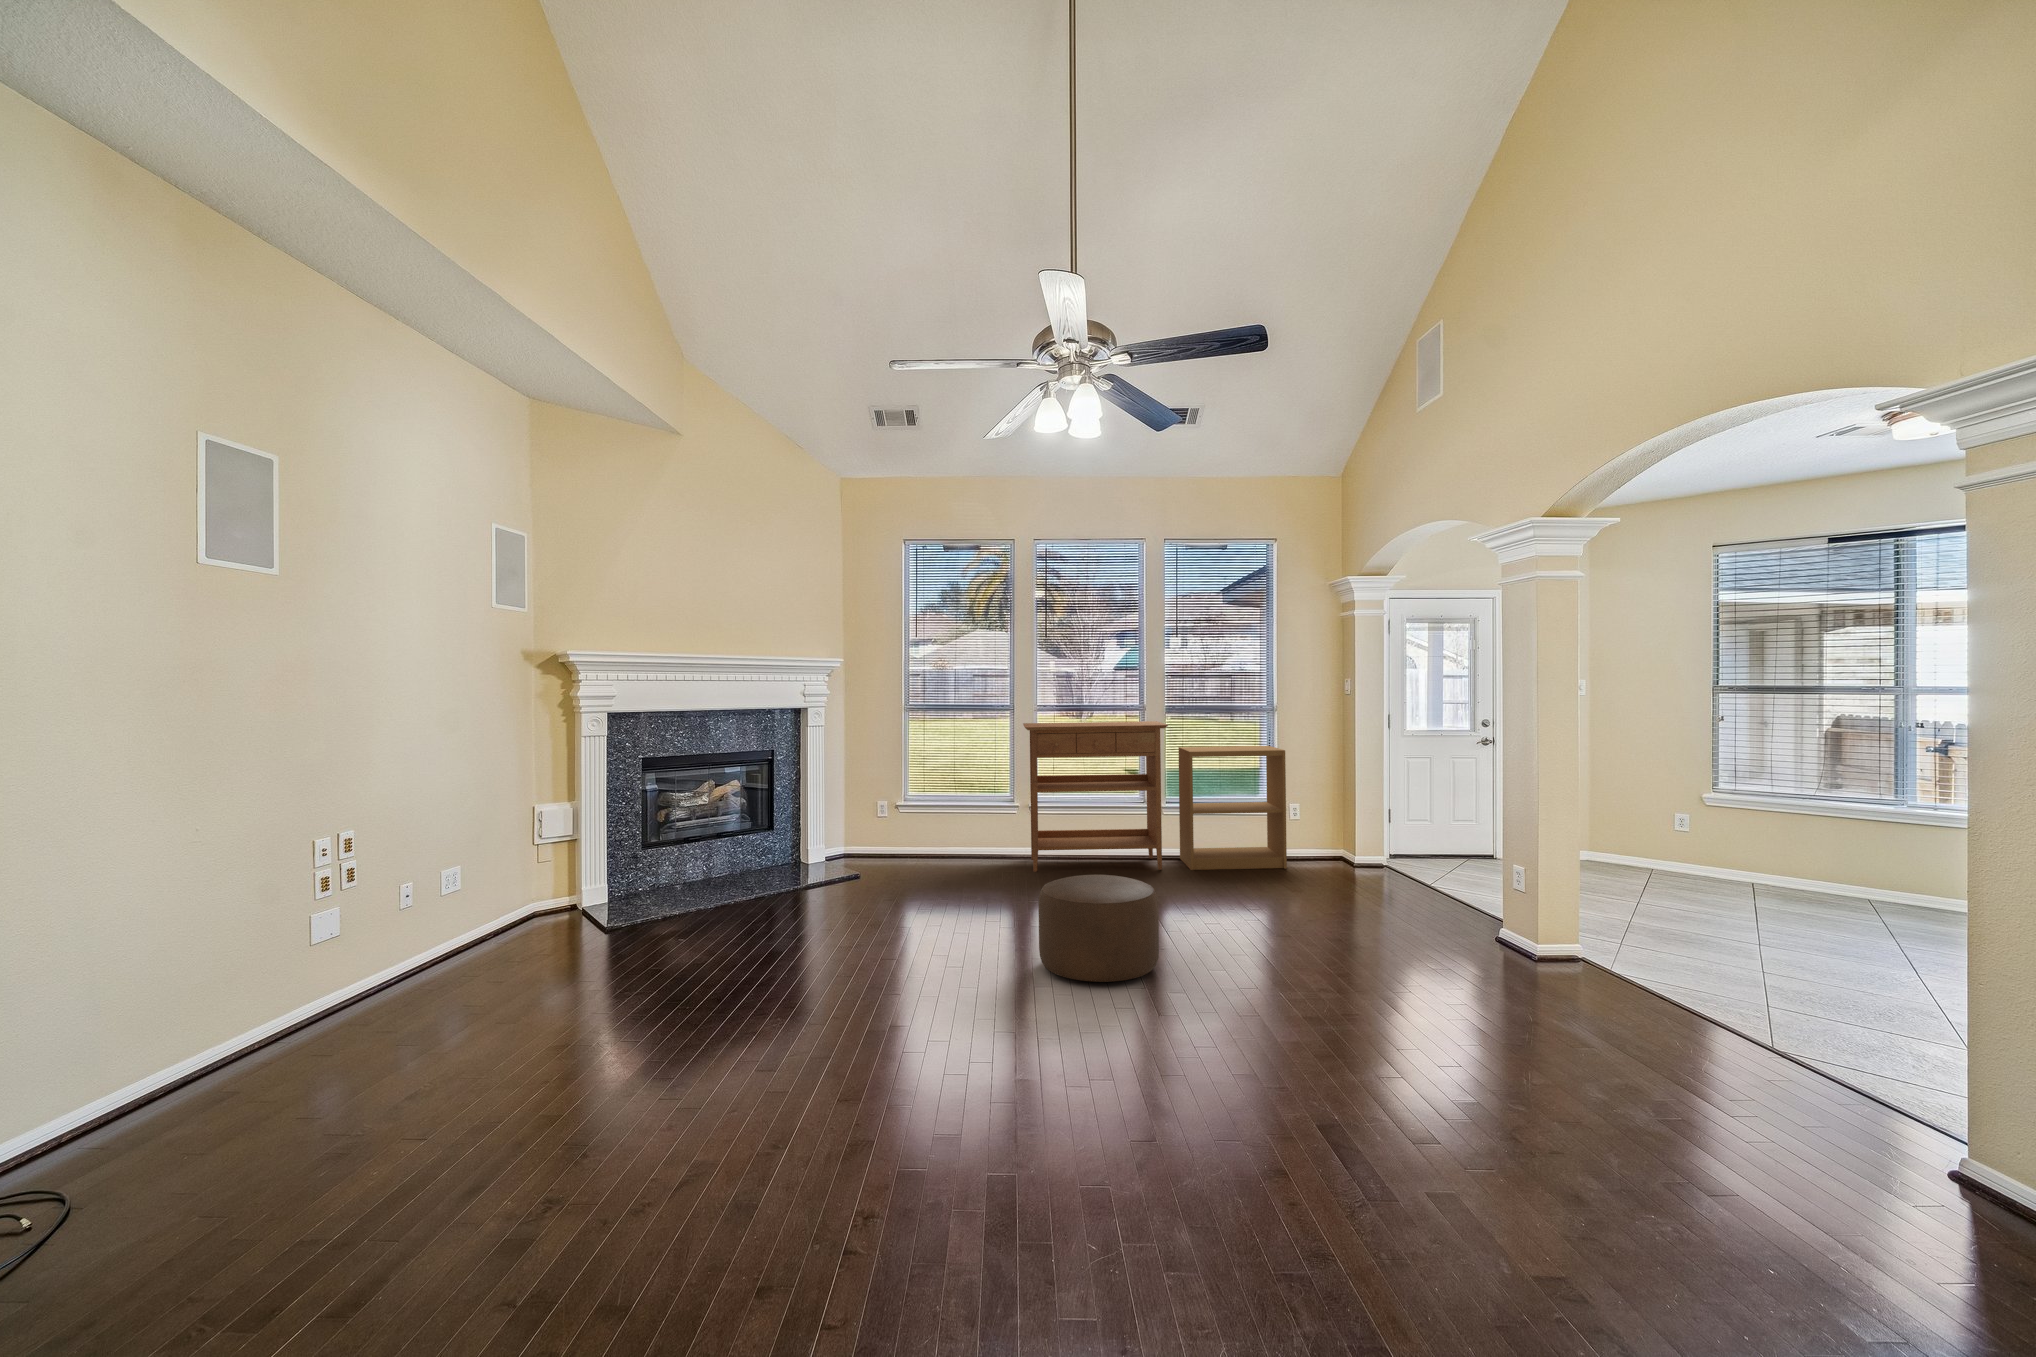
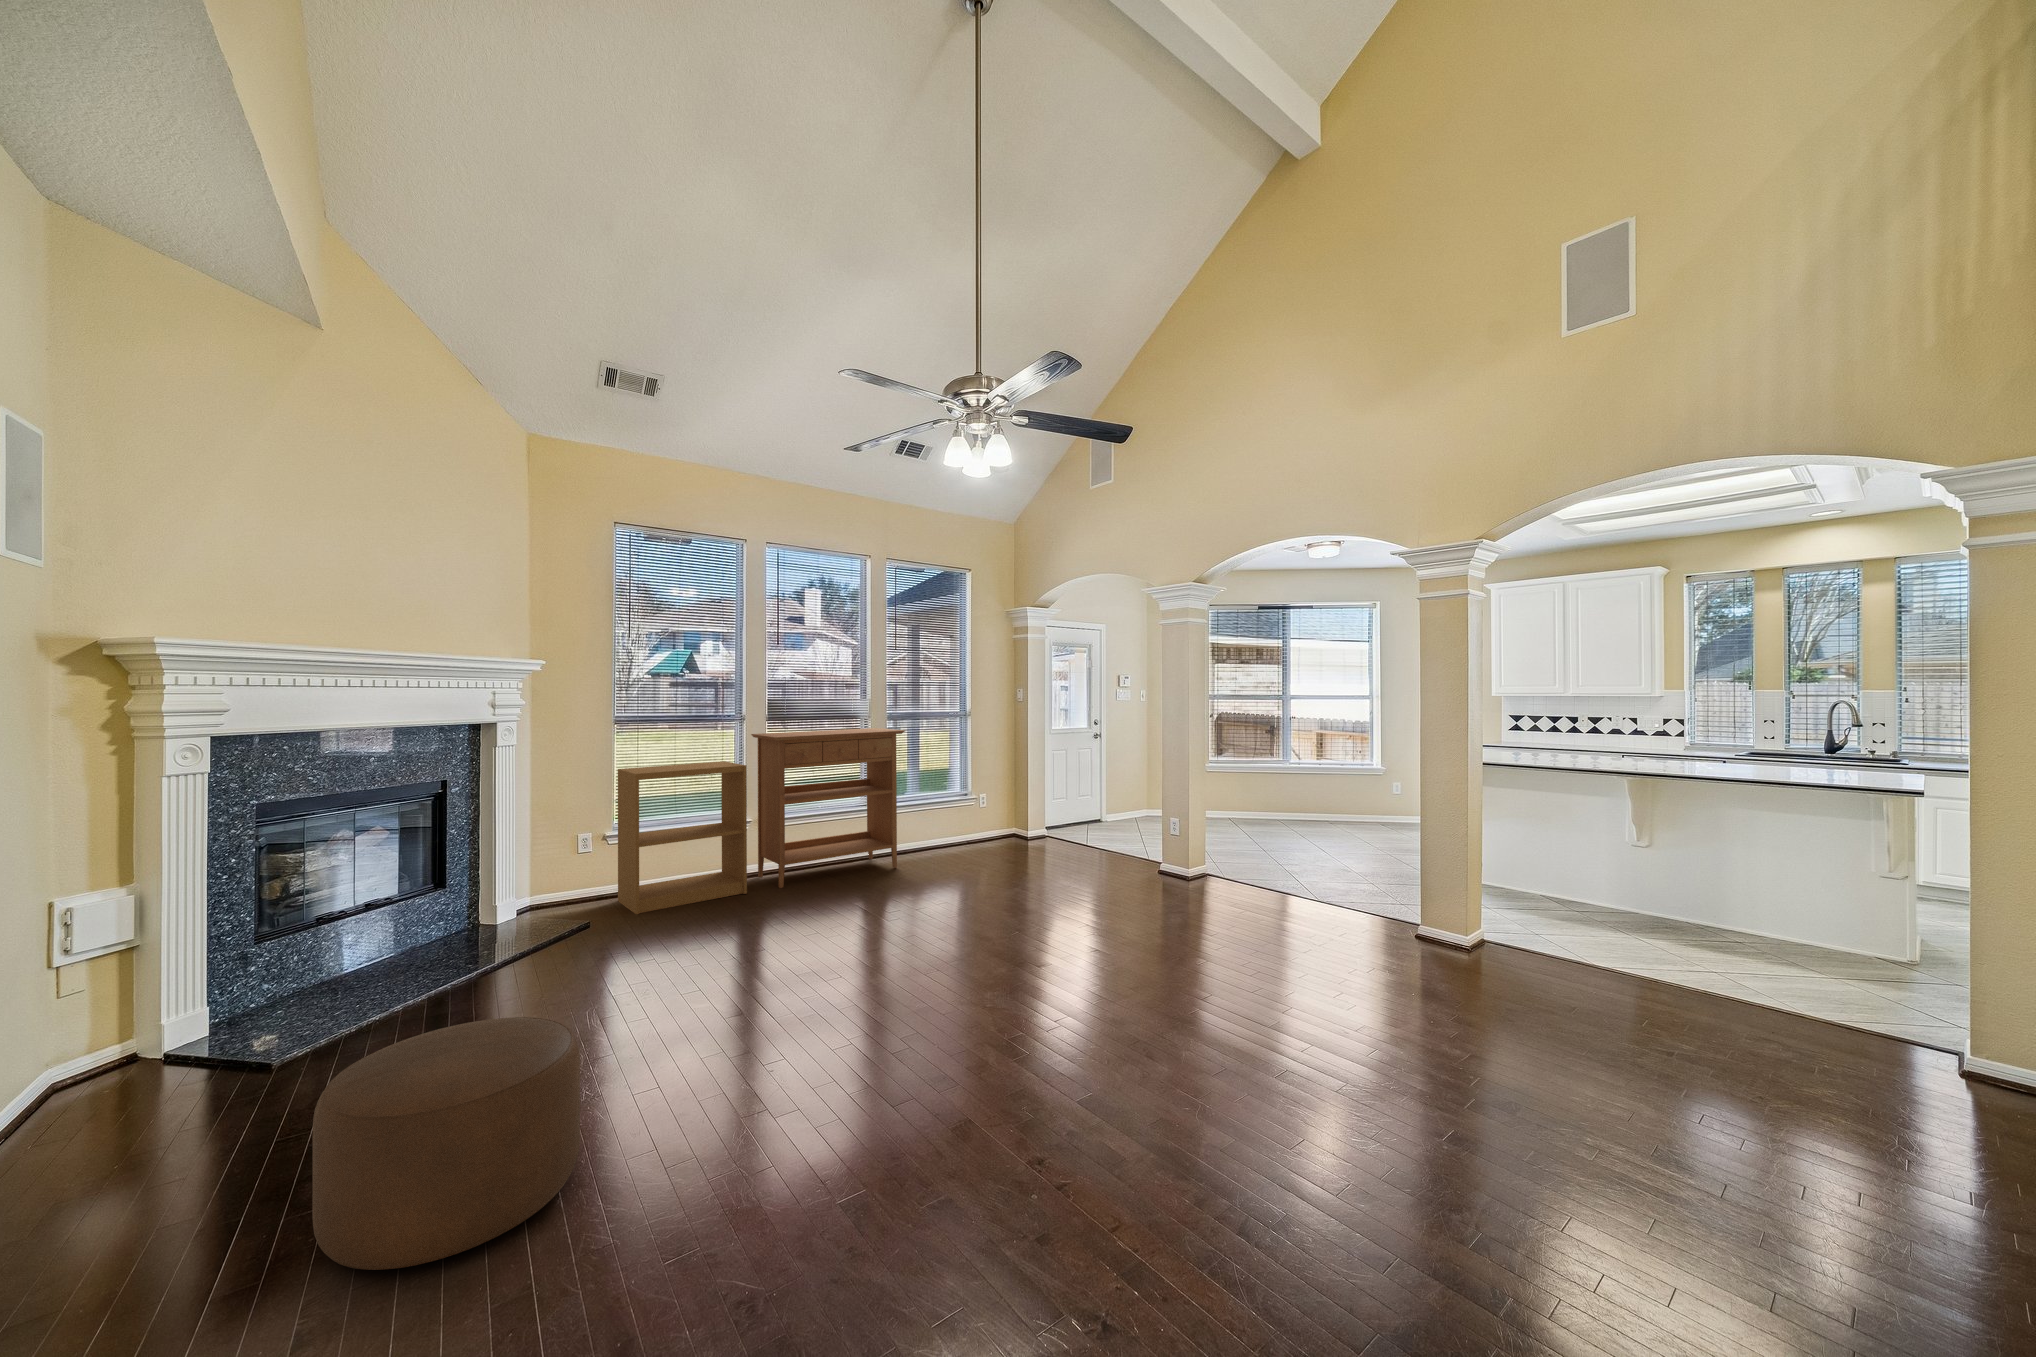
bookshelf: present [1179,746,1287,870] -> present [618,761,747,914]
ottoman: present [1038,875,1159,982] -> present [312,1017,580,1270]

